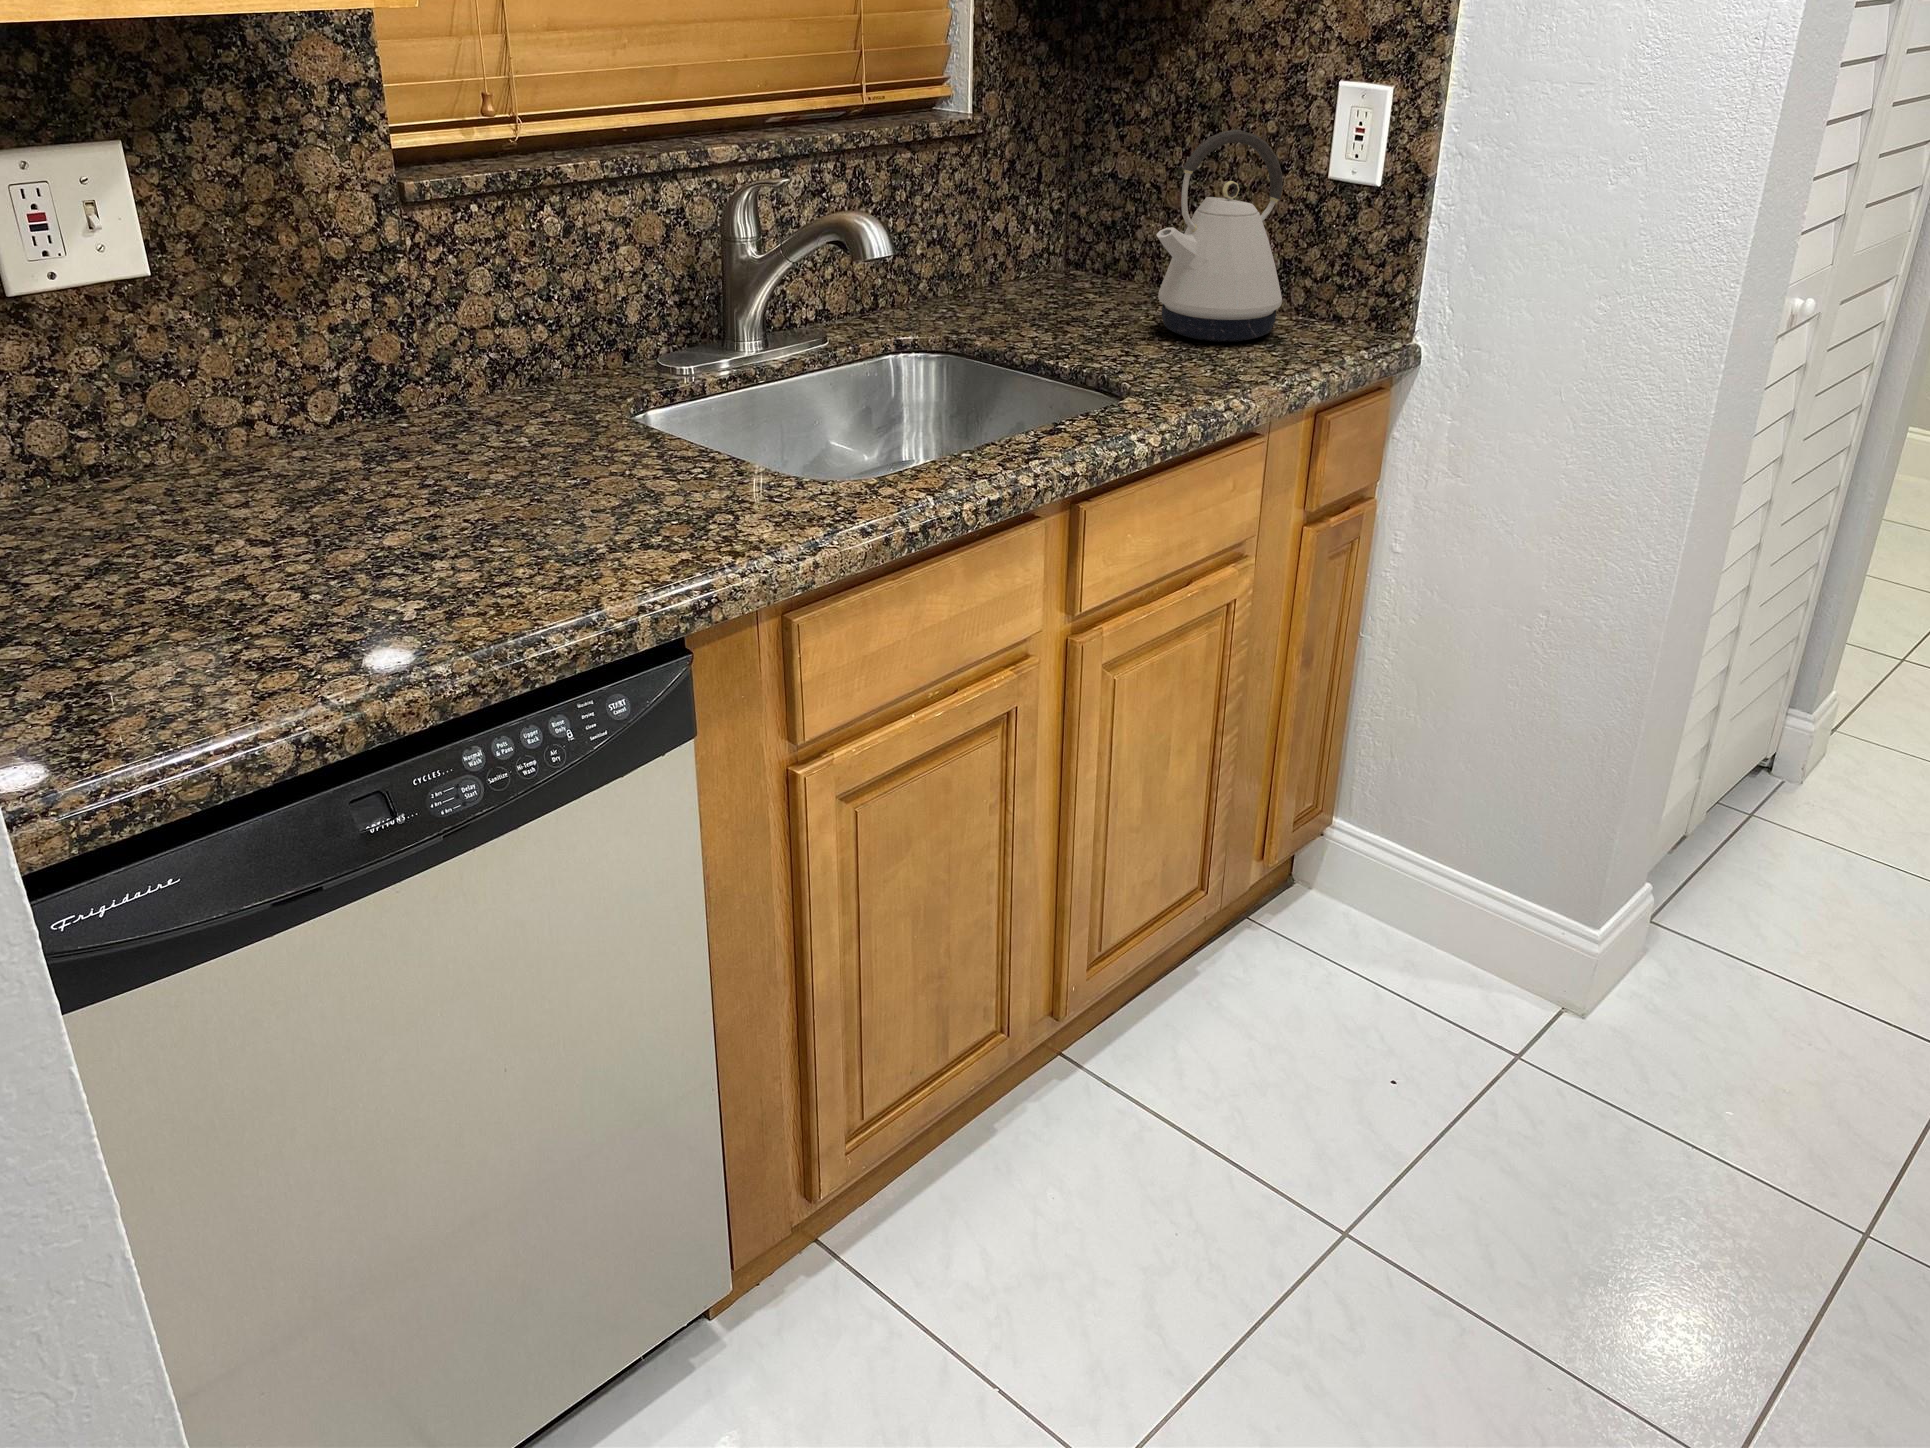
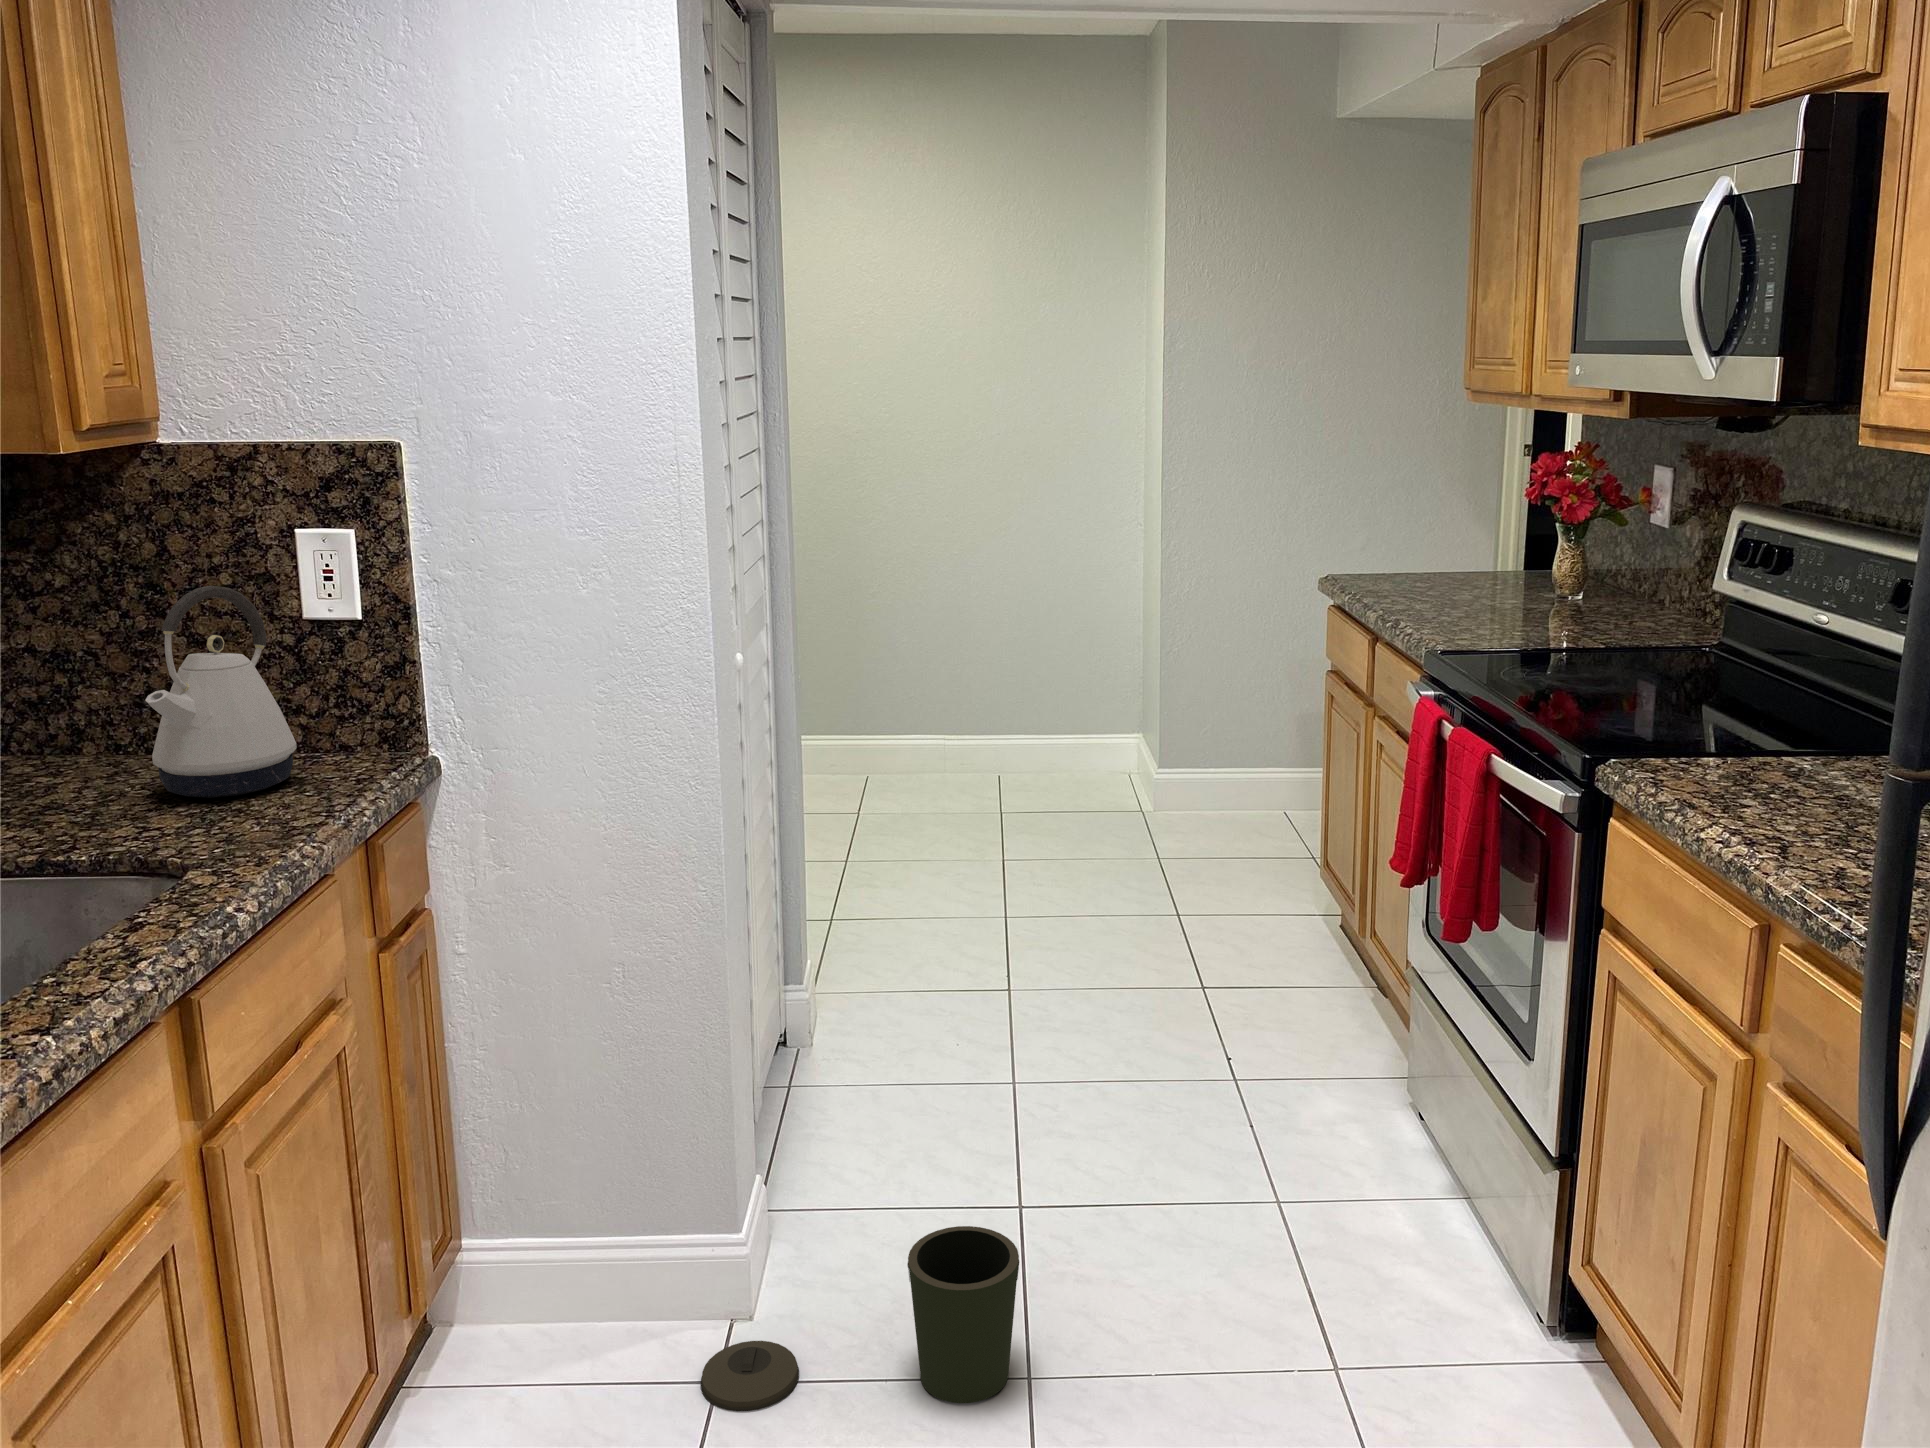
trash can: none [1495,1024,1897,1223] -> present [701,1226,1019,1411]

